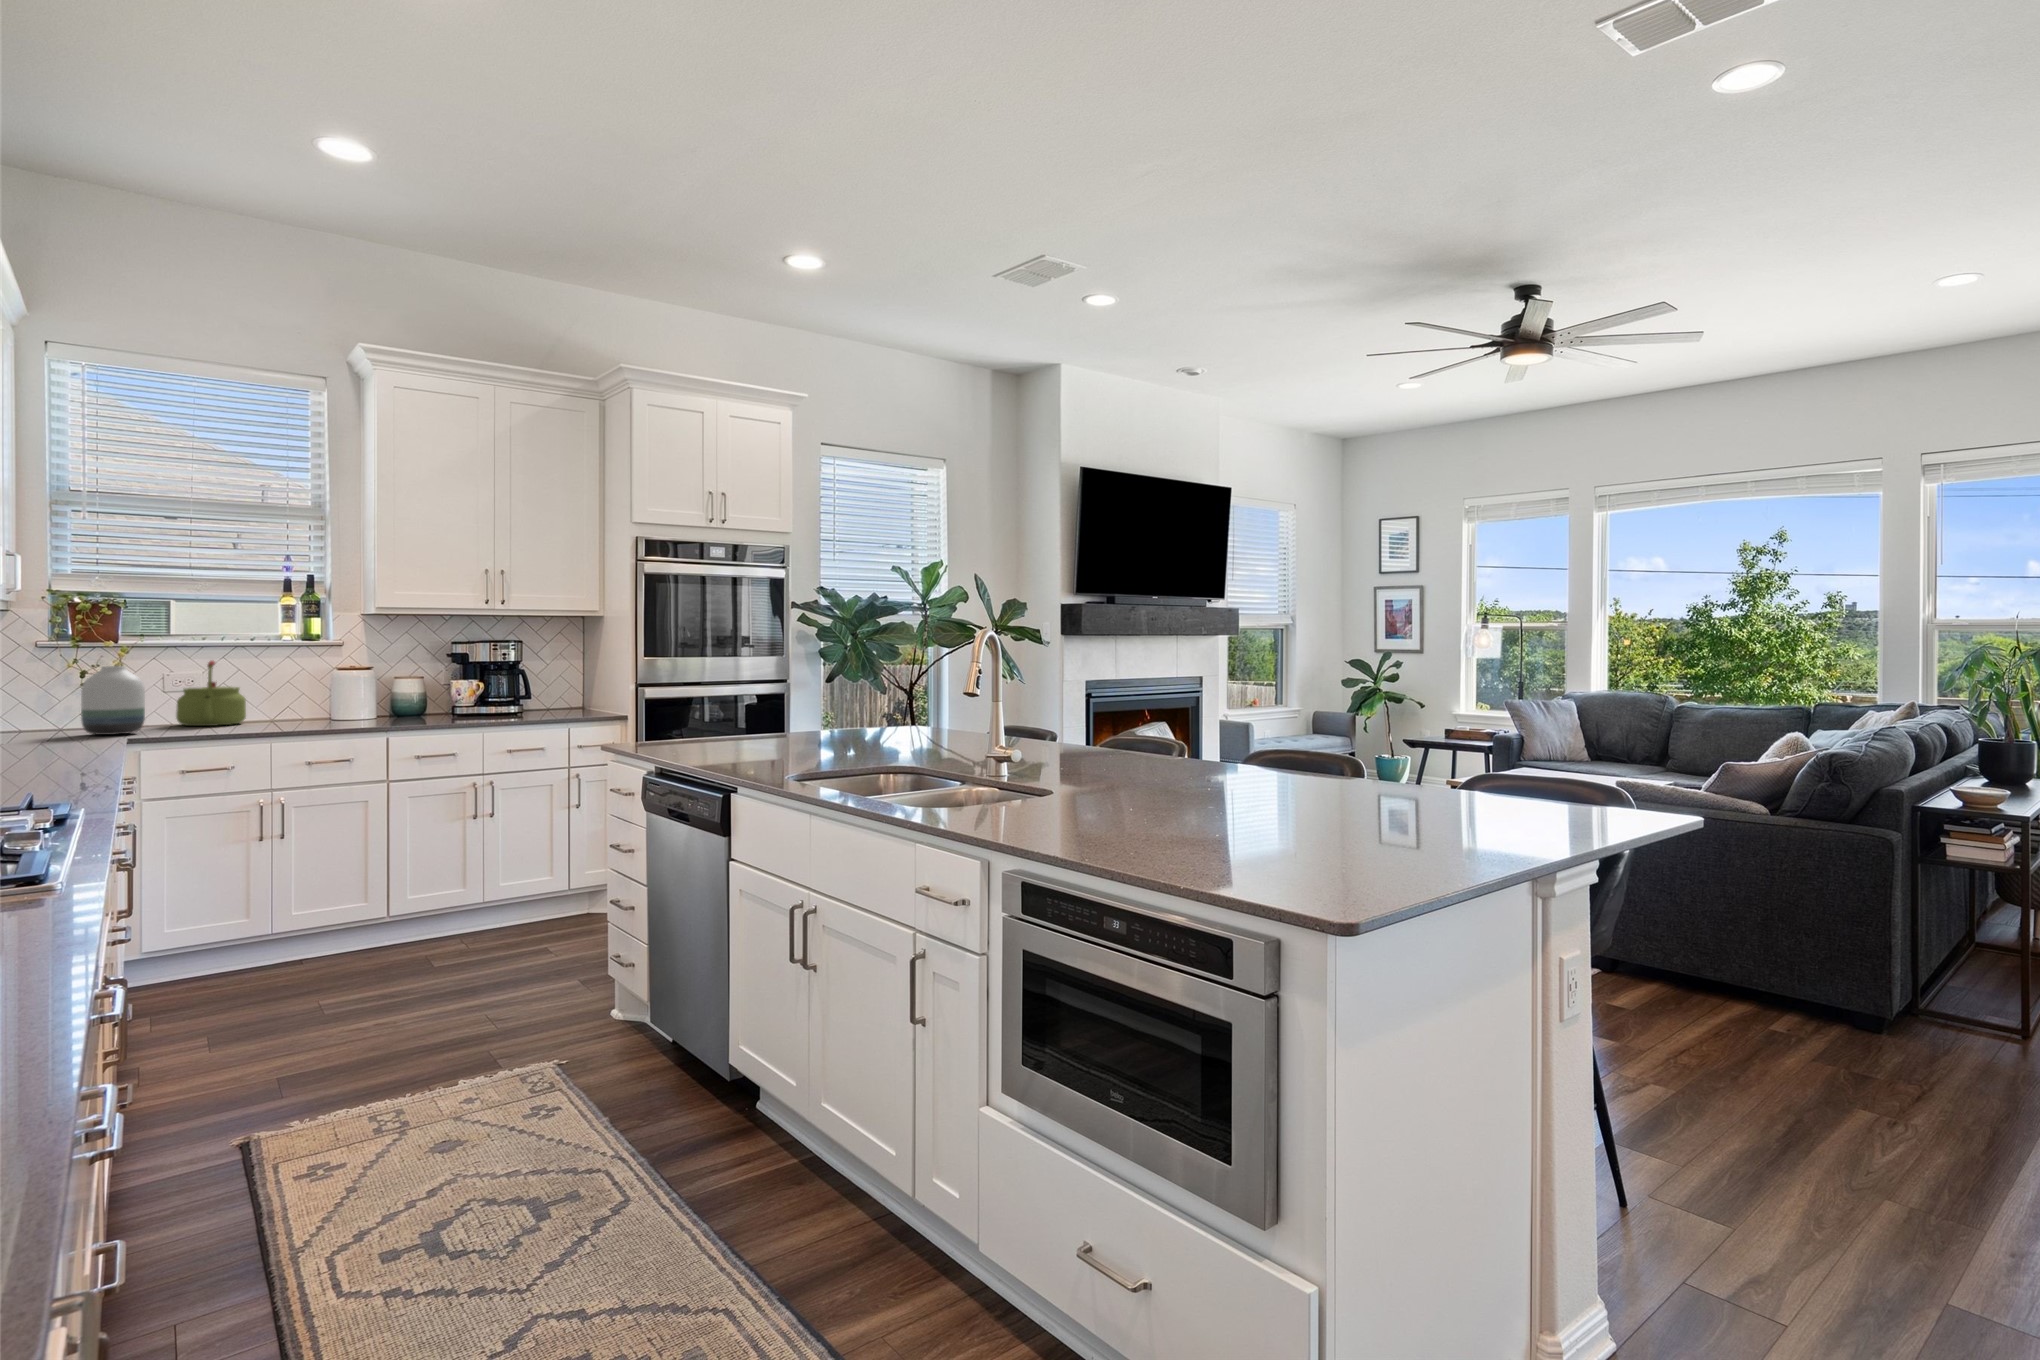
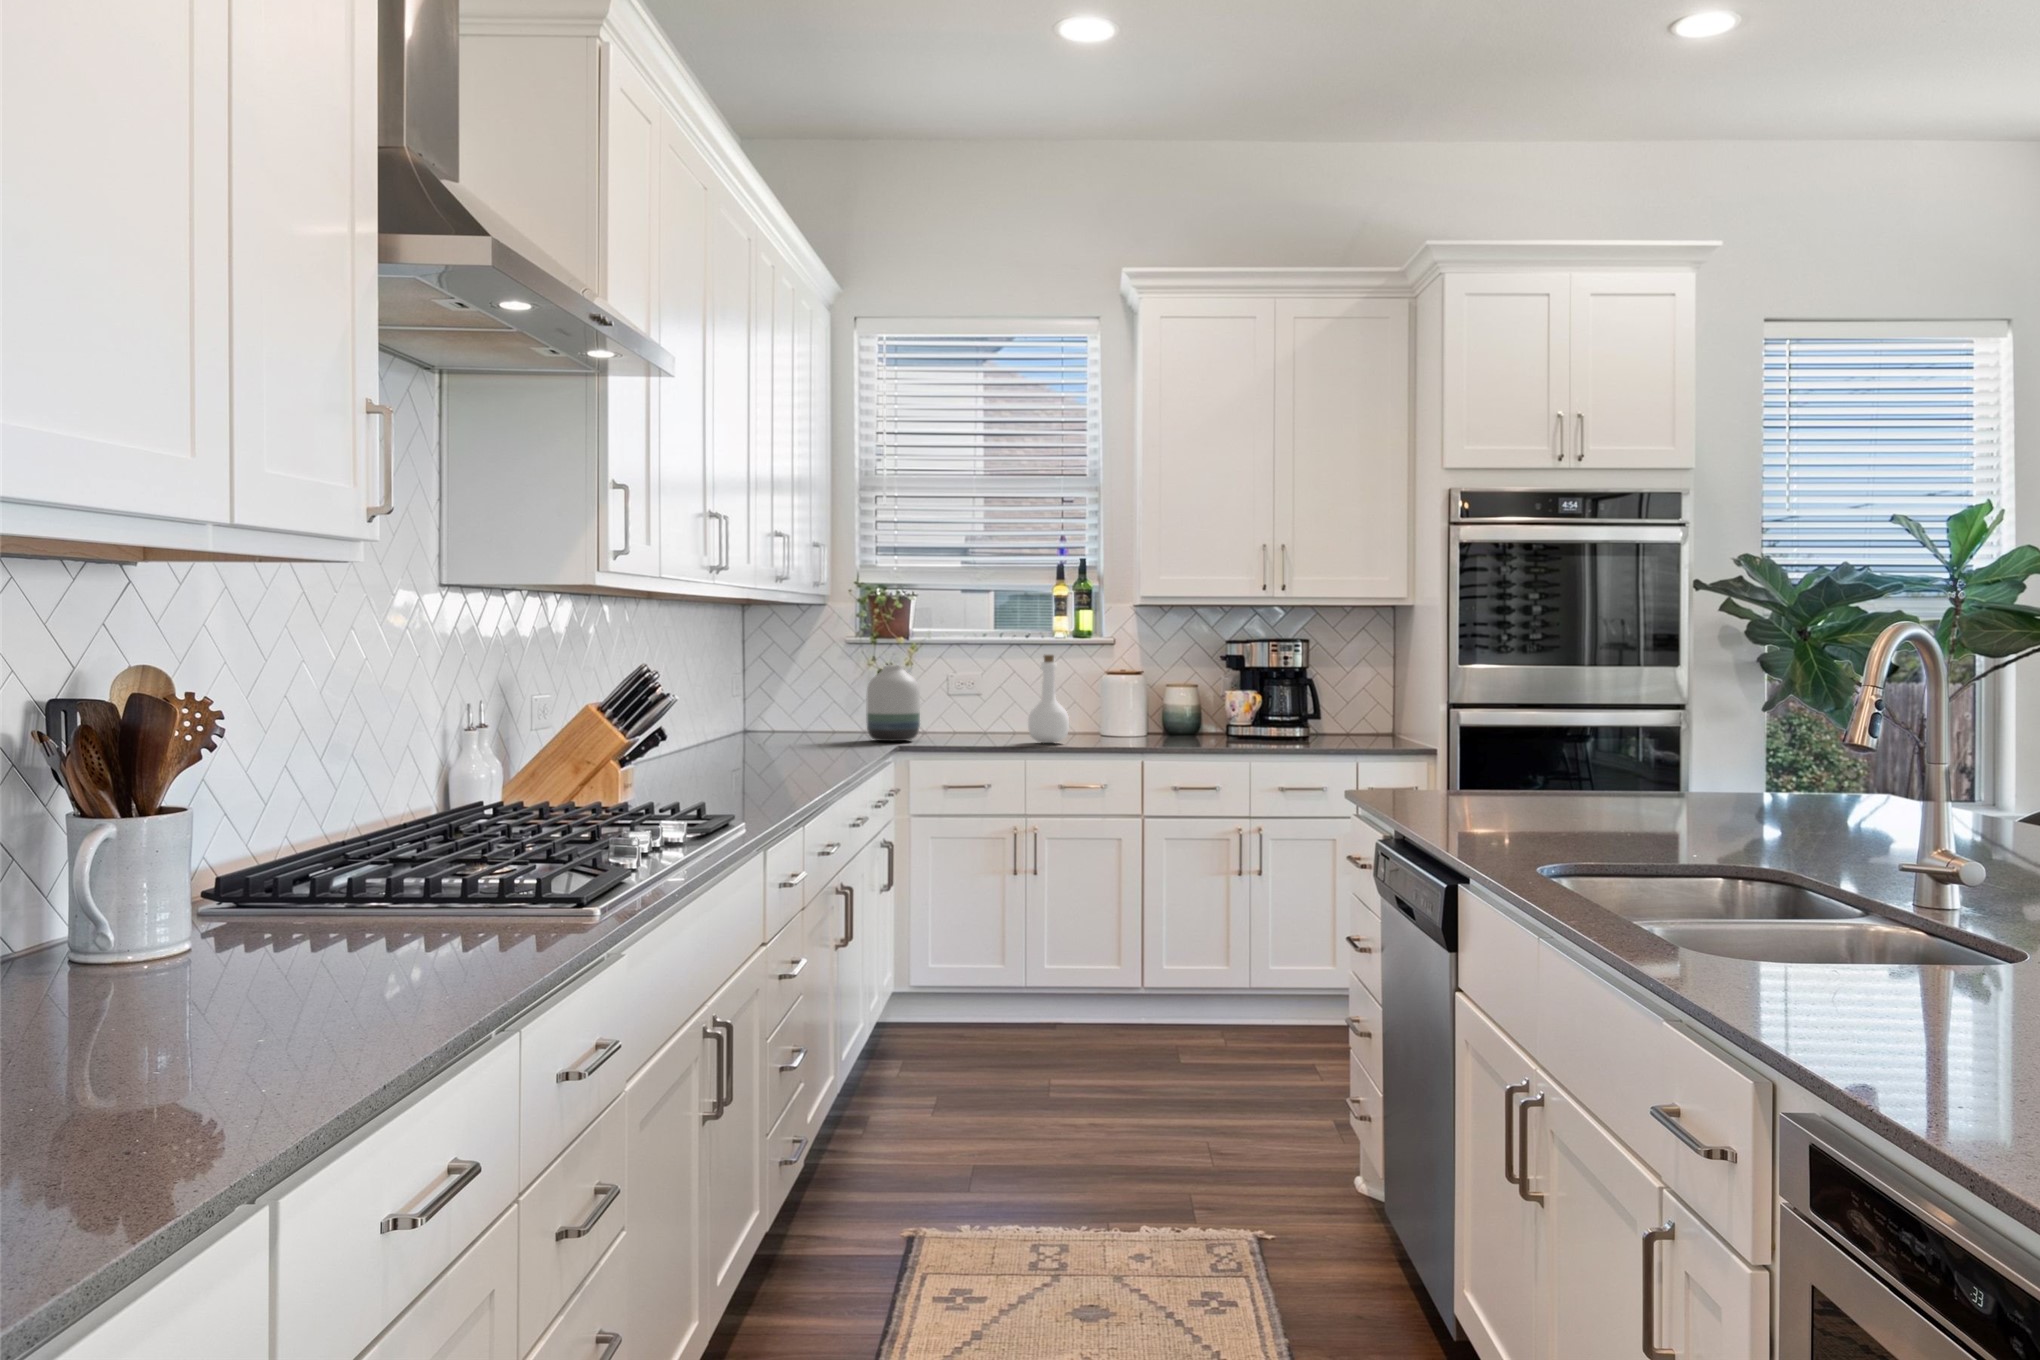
bottle: none [266,654,308,728] -> present [1028,655,1069,743]
kettle: present [176,661,246,726] -> none [957,660,1020,735]

